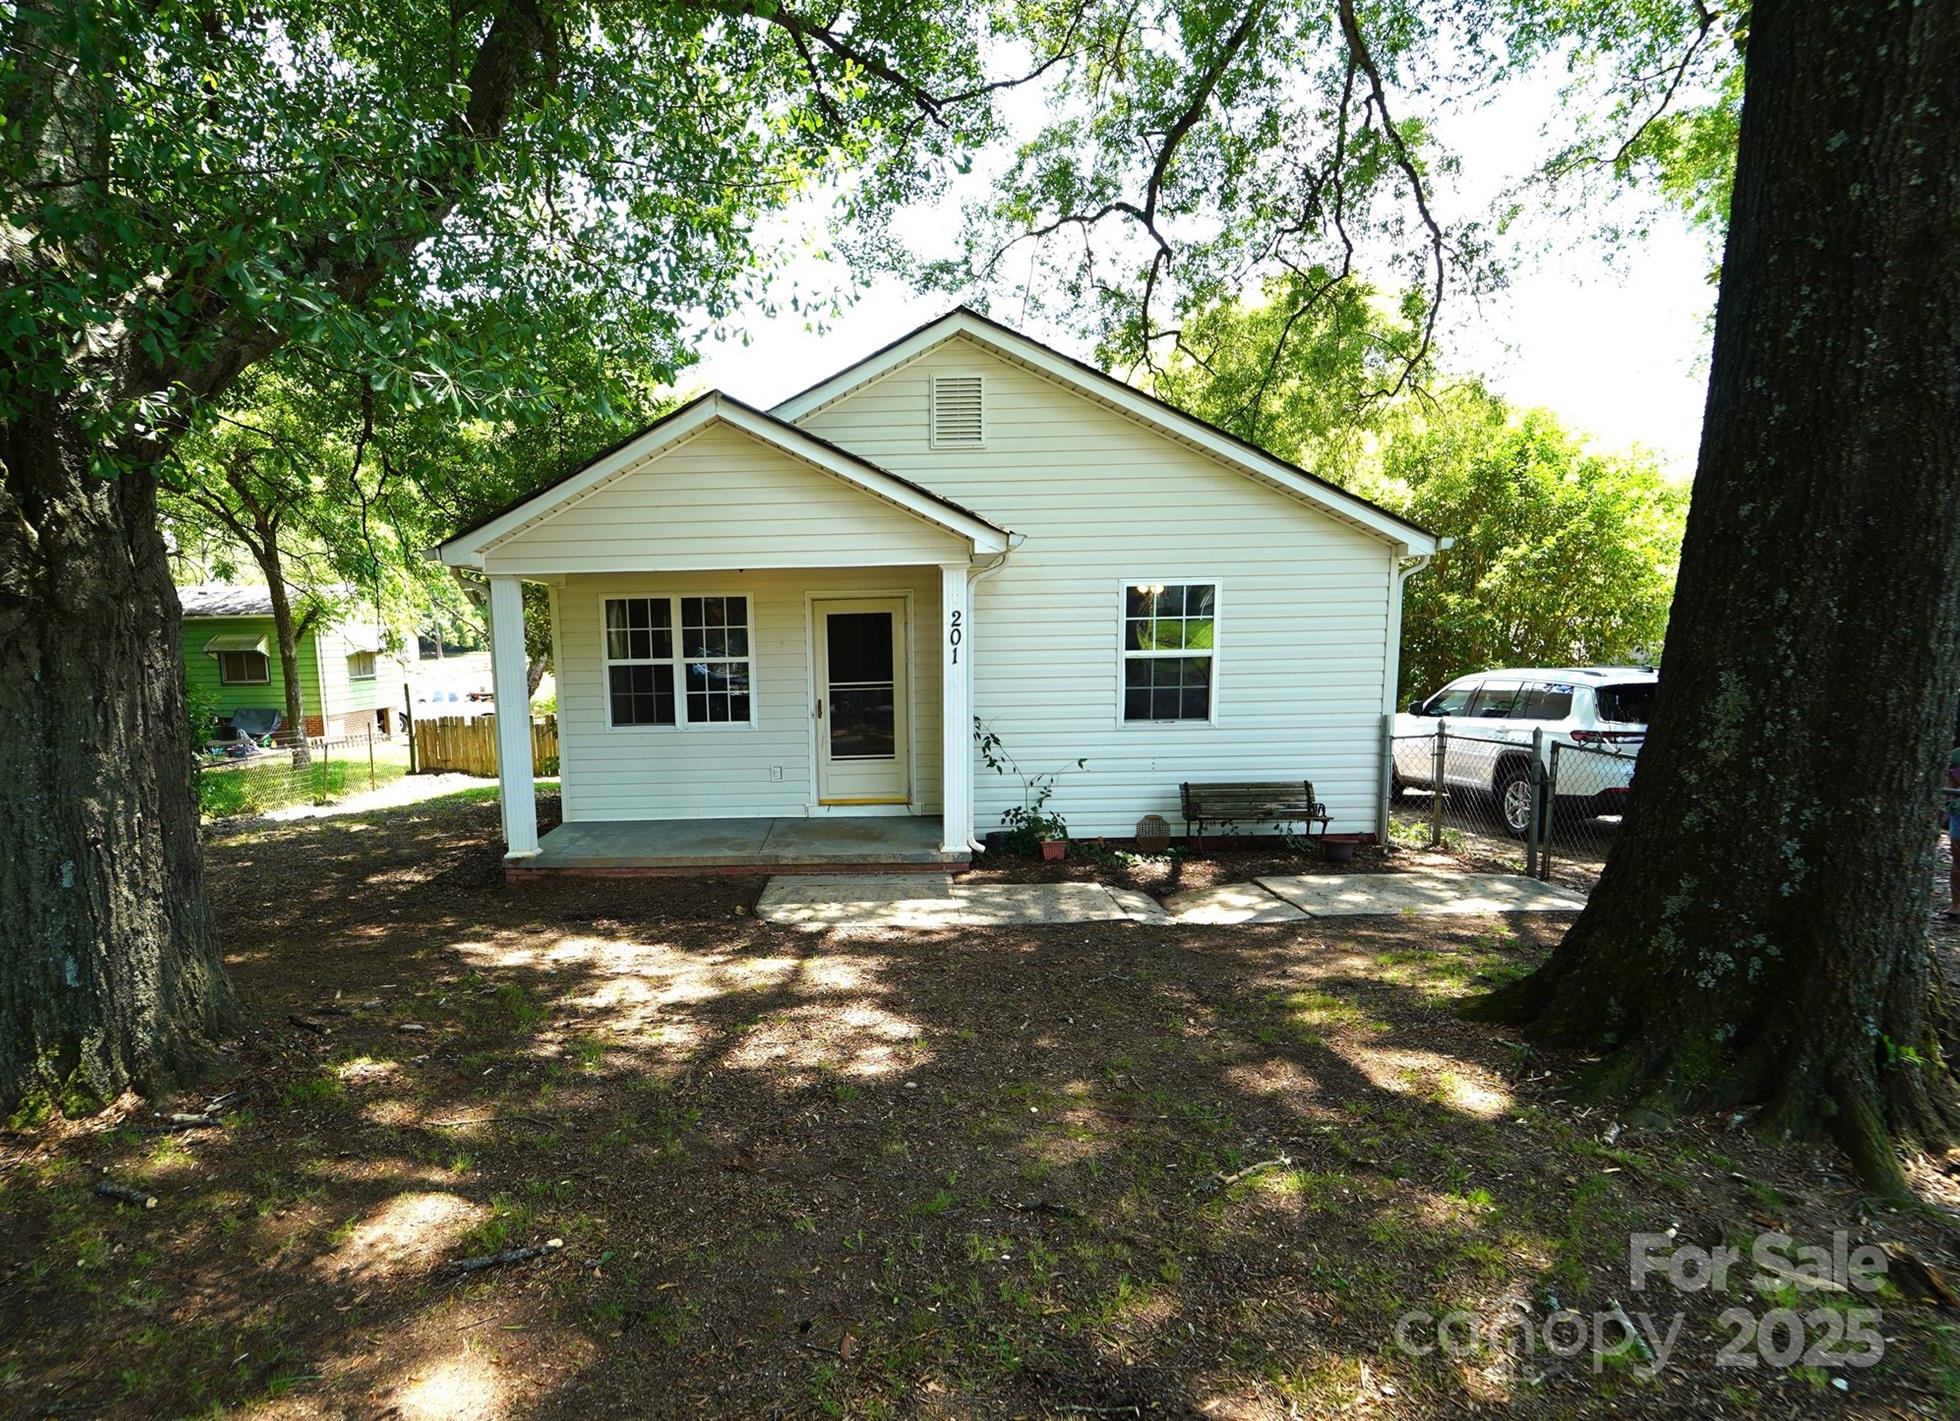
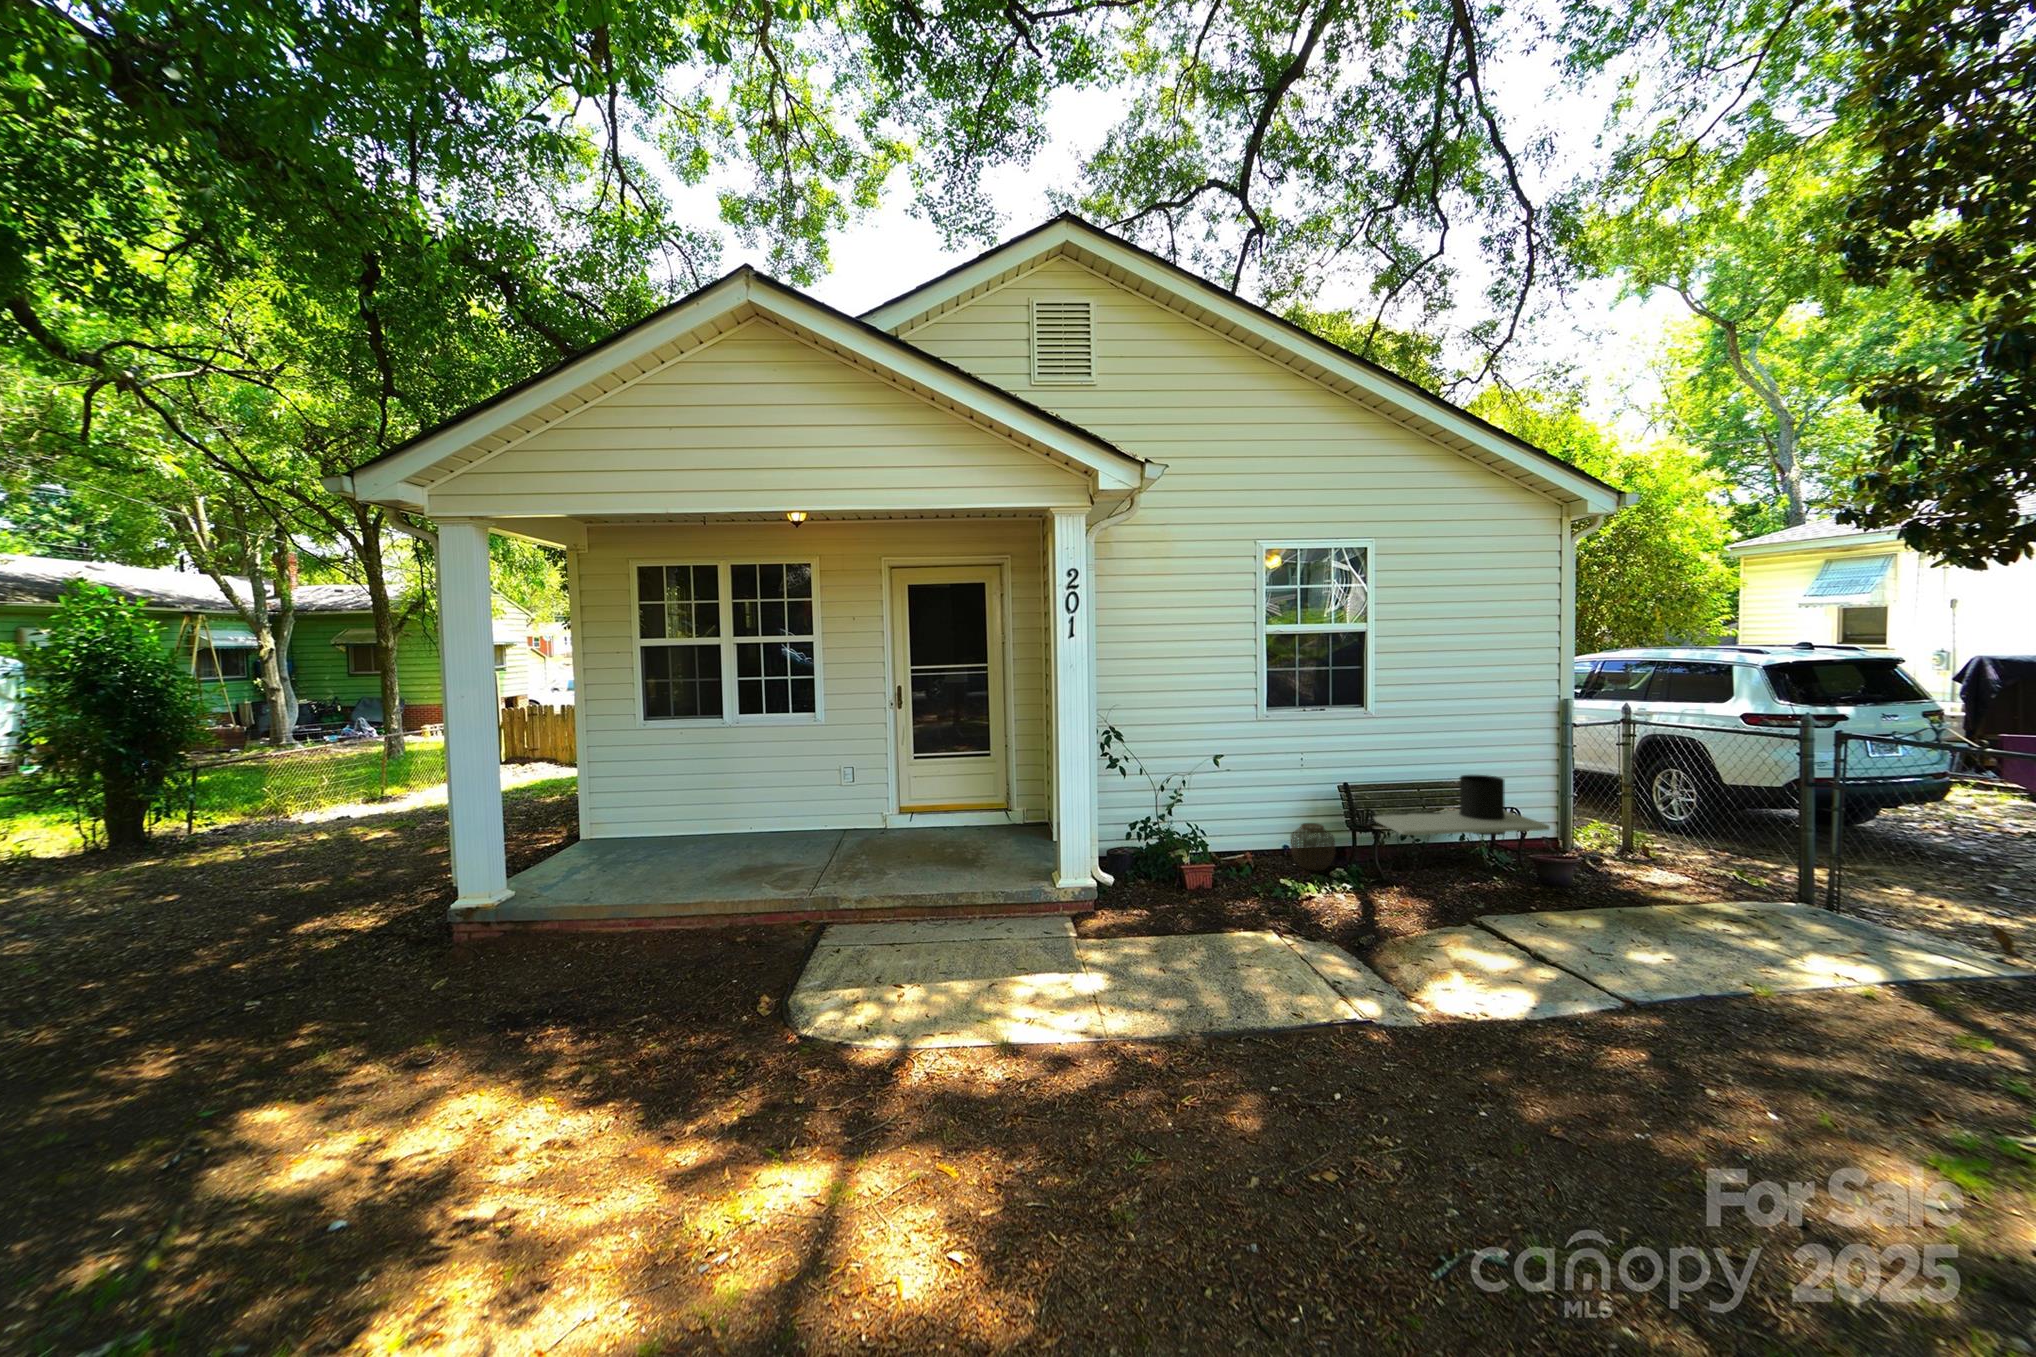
side table: present [207,727,251,763] -> present [1374,775,1550,889]

